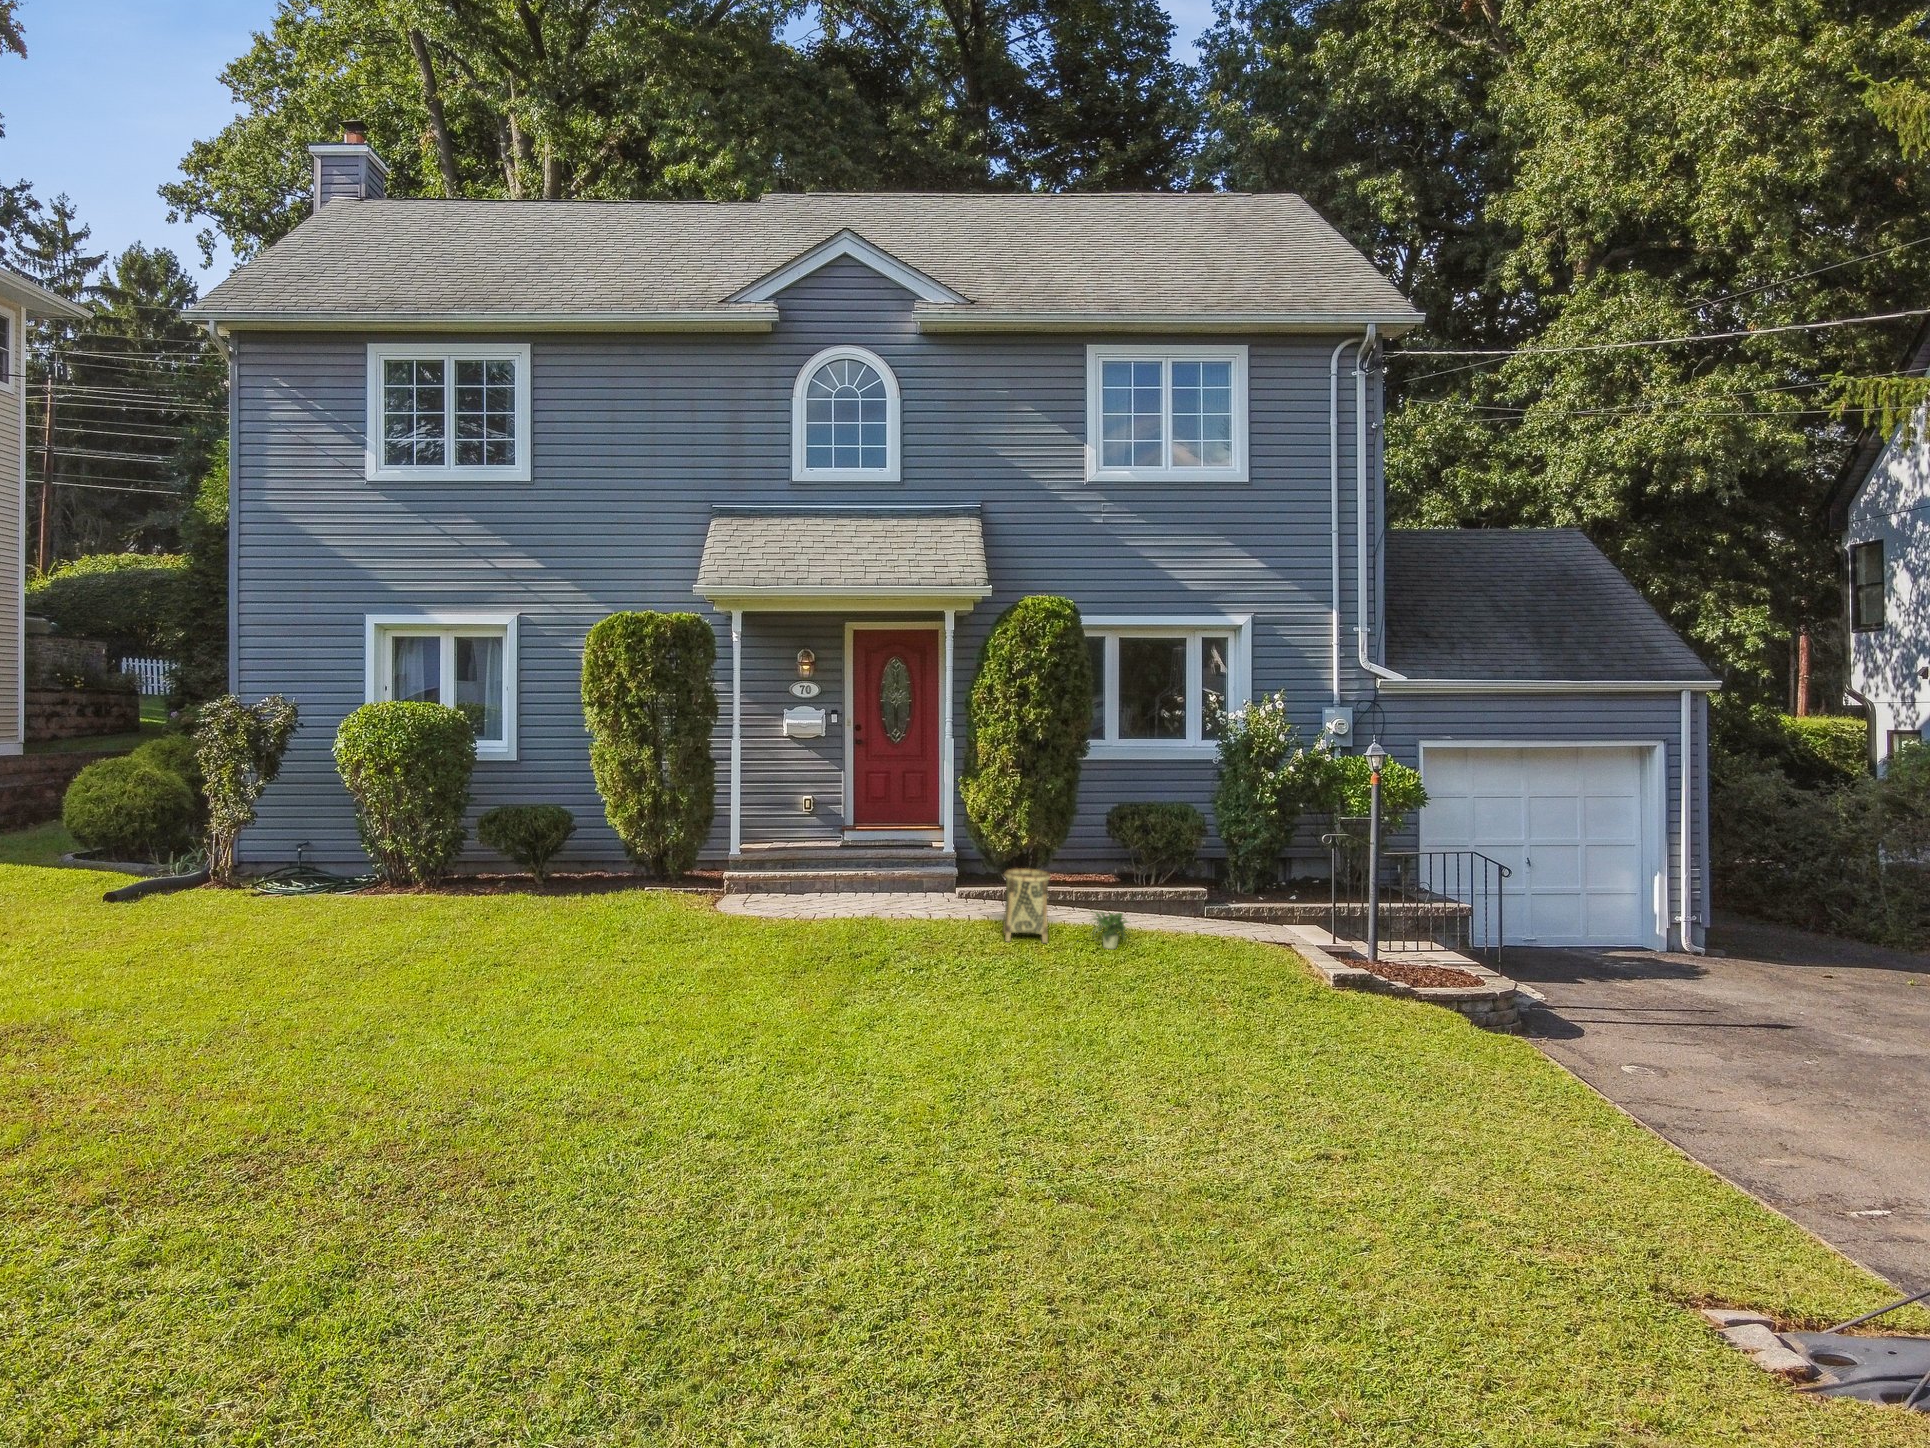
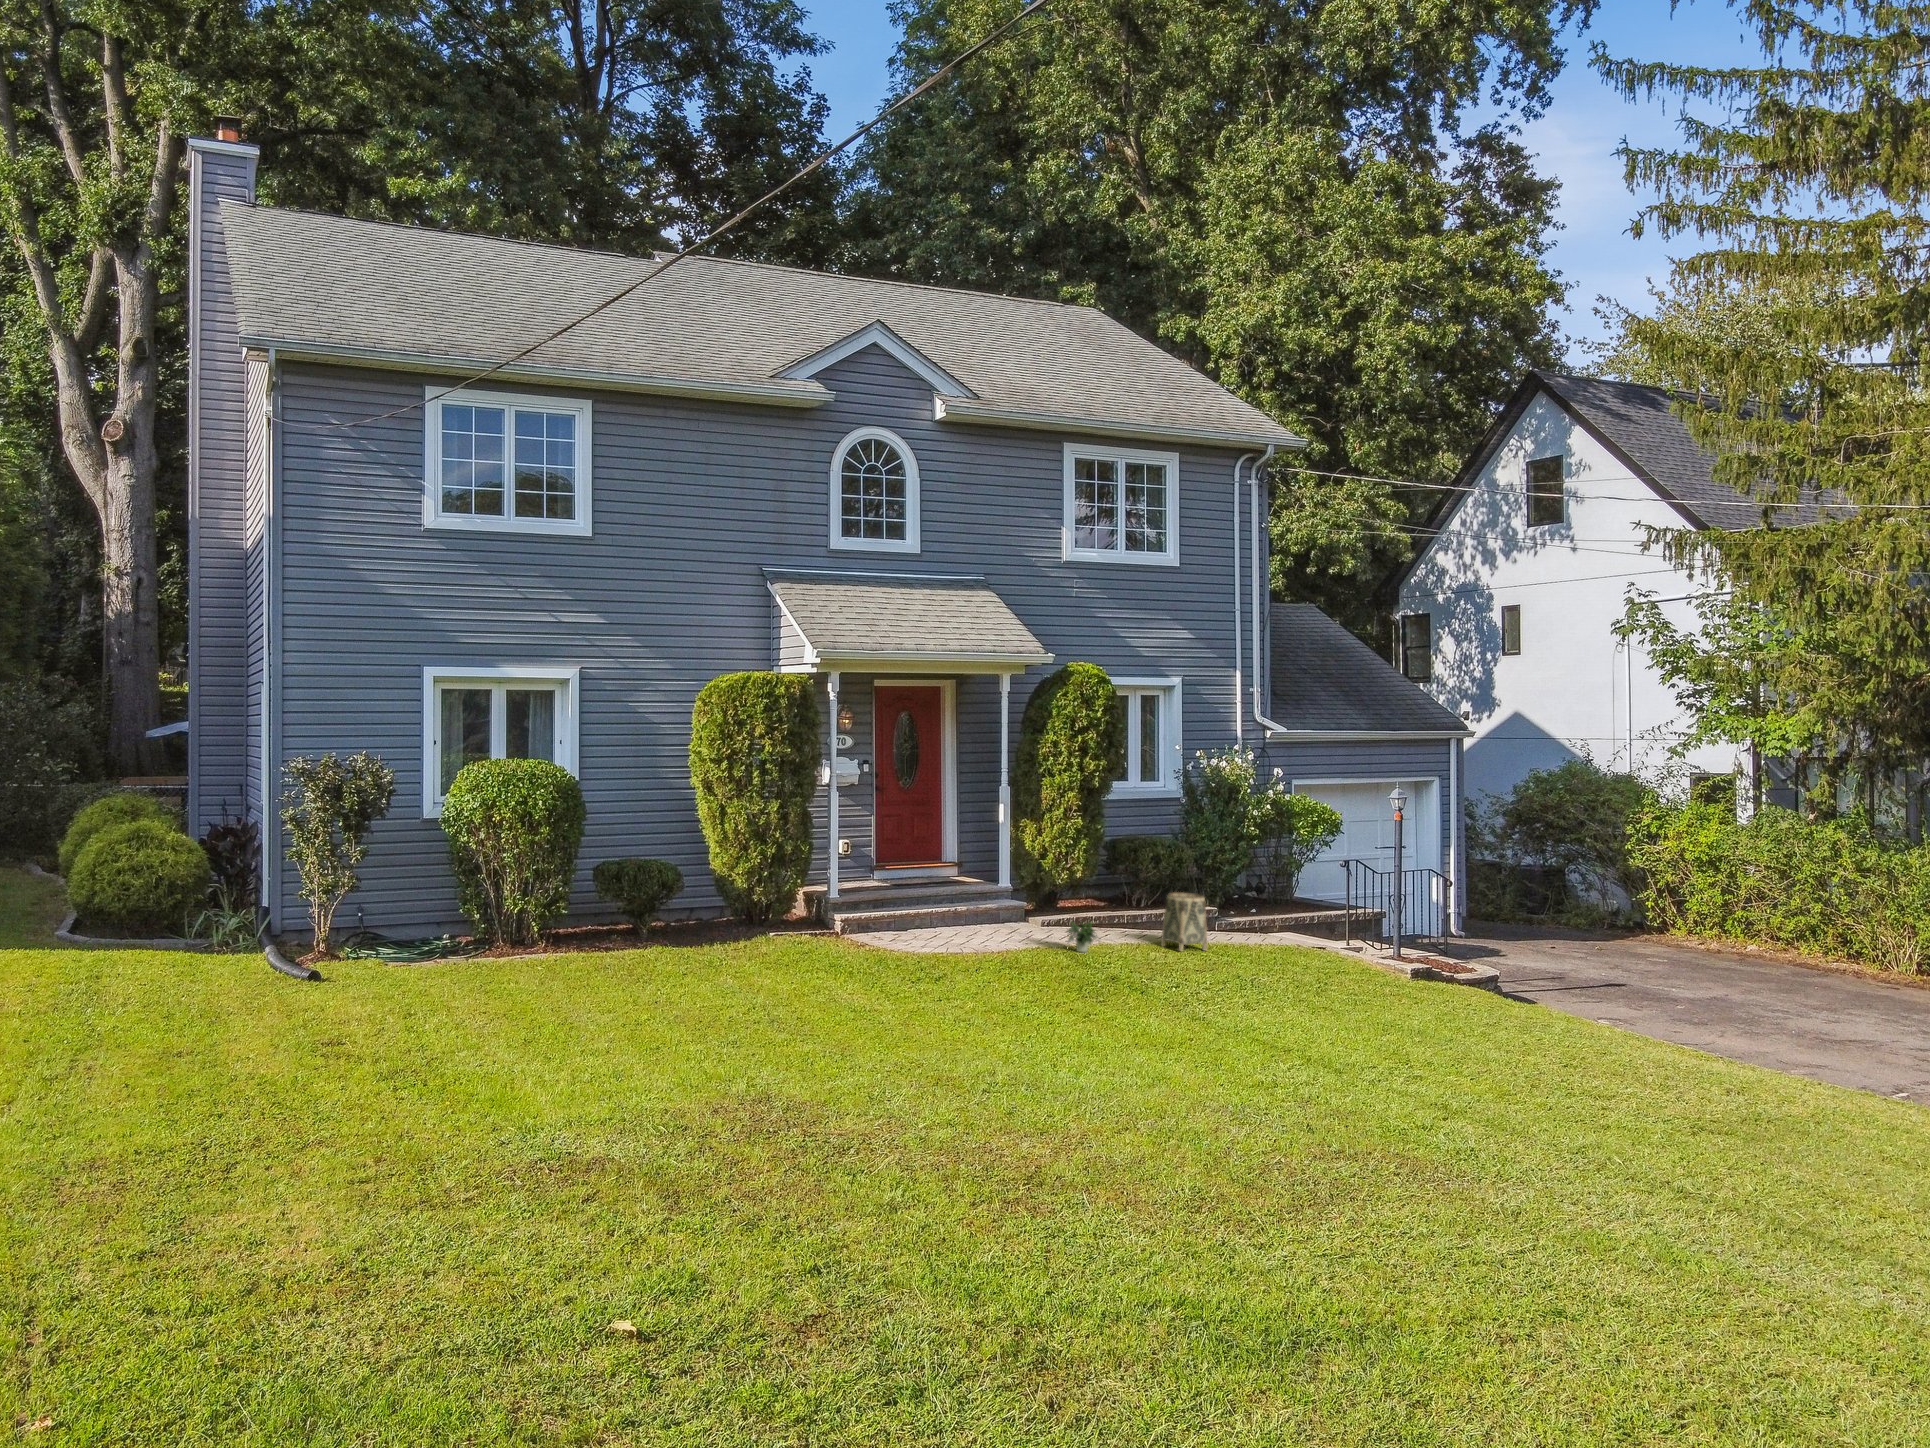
potted plant: present [1092,912,1128,949] -> present [1068,922,1097,952]

